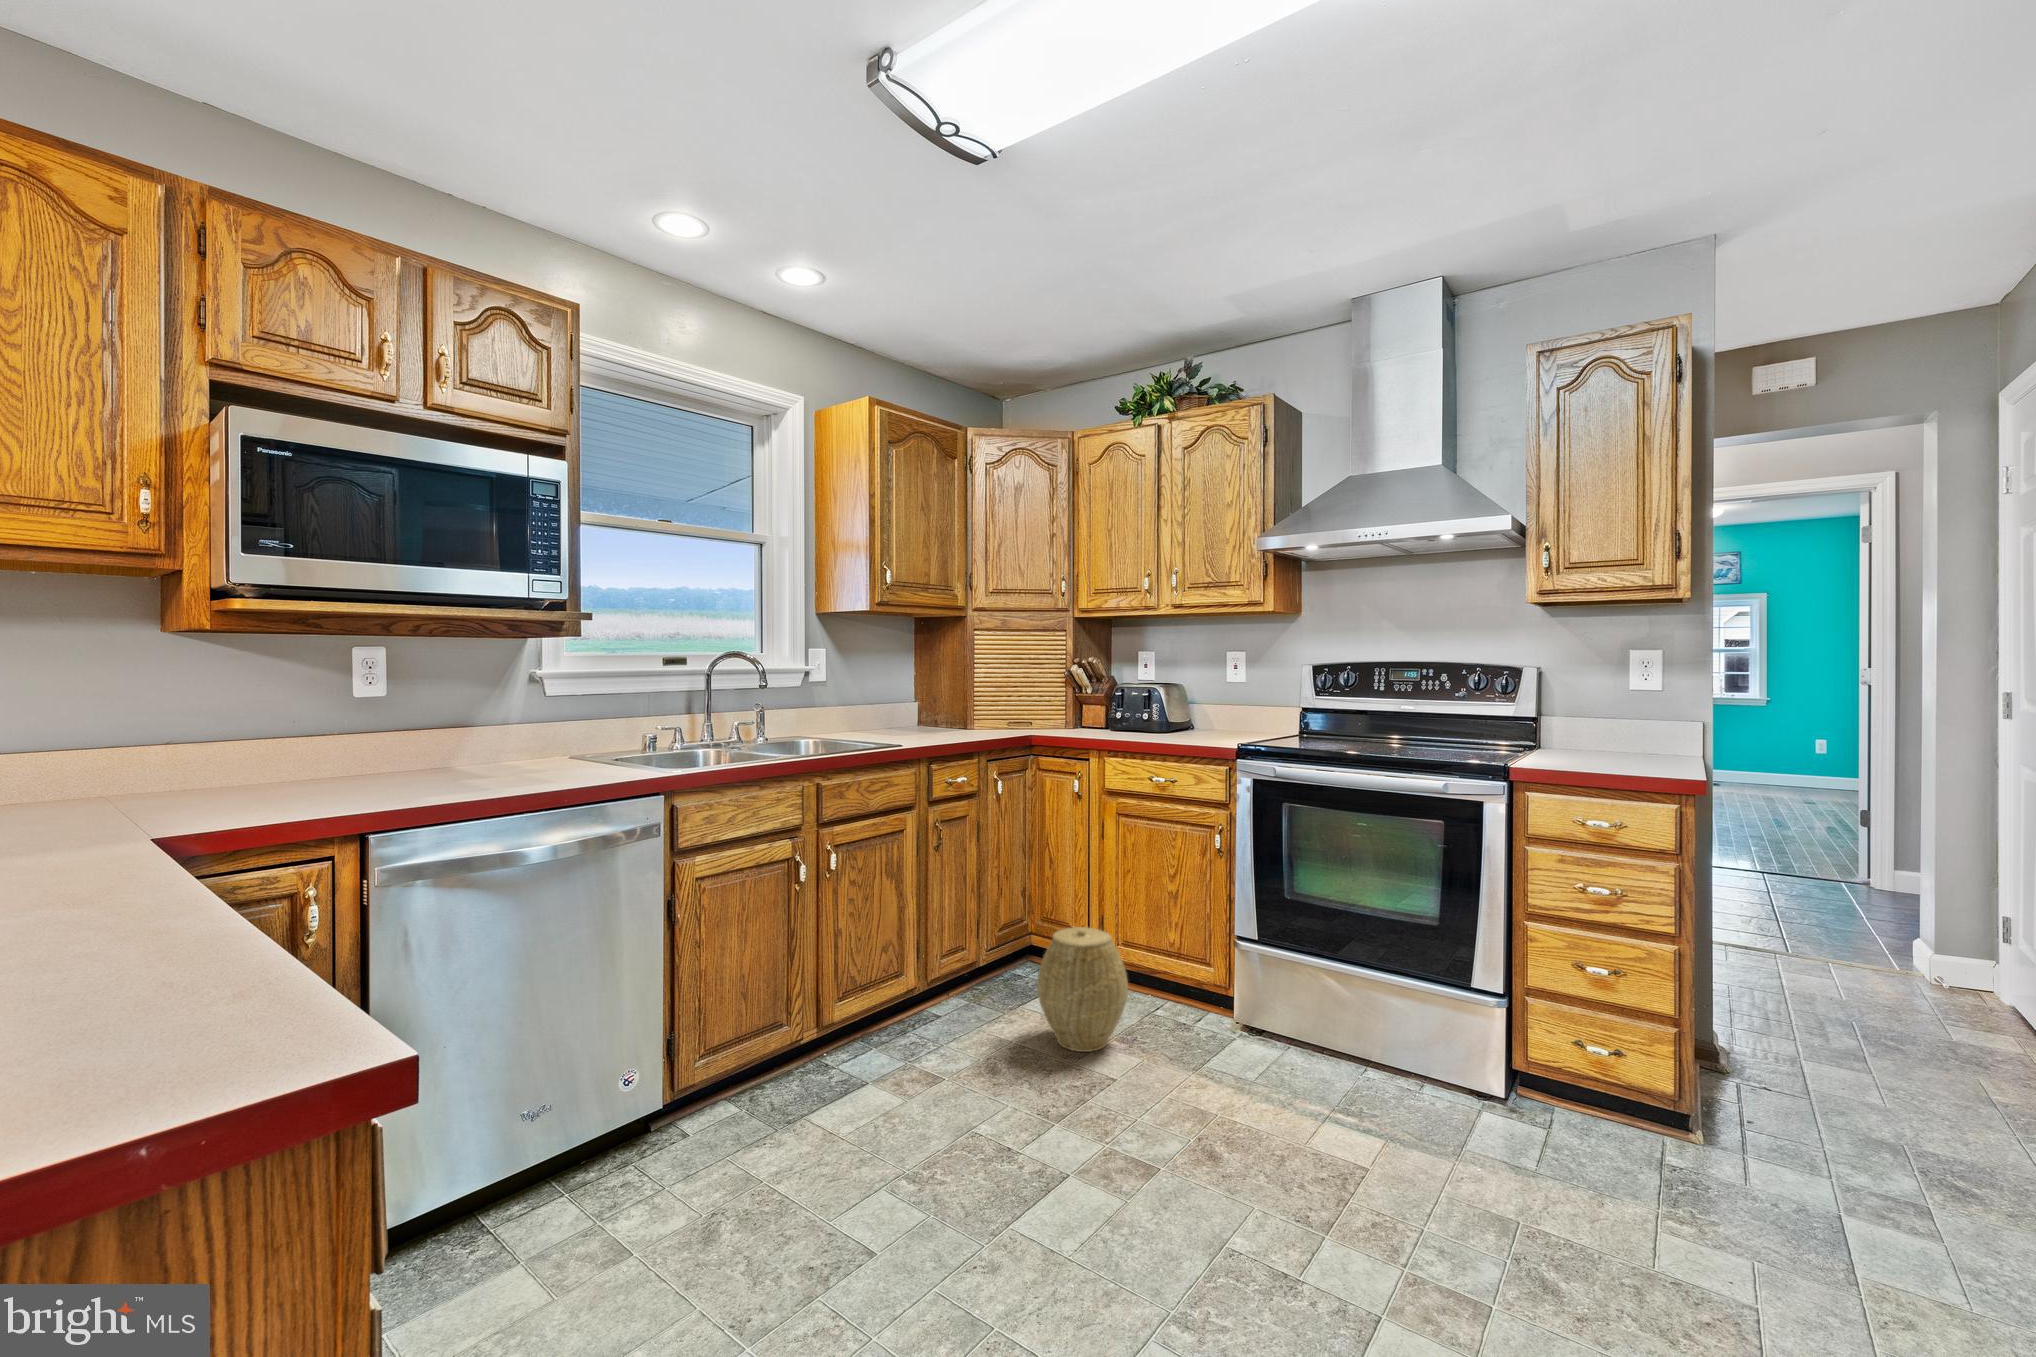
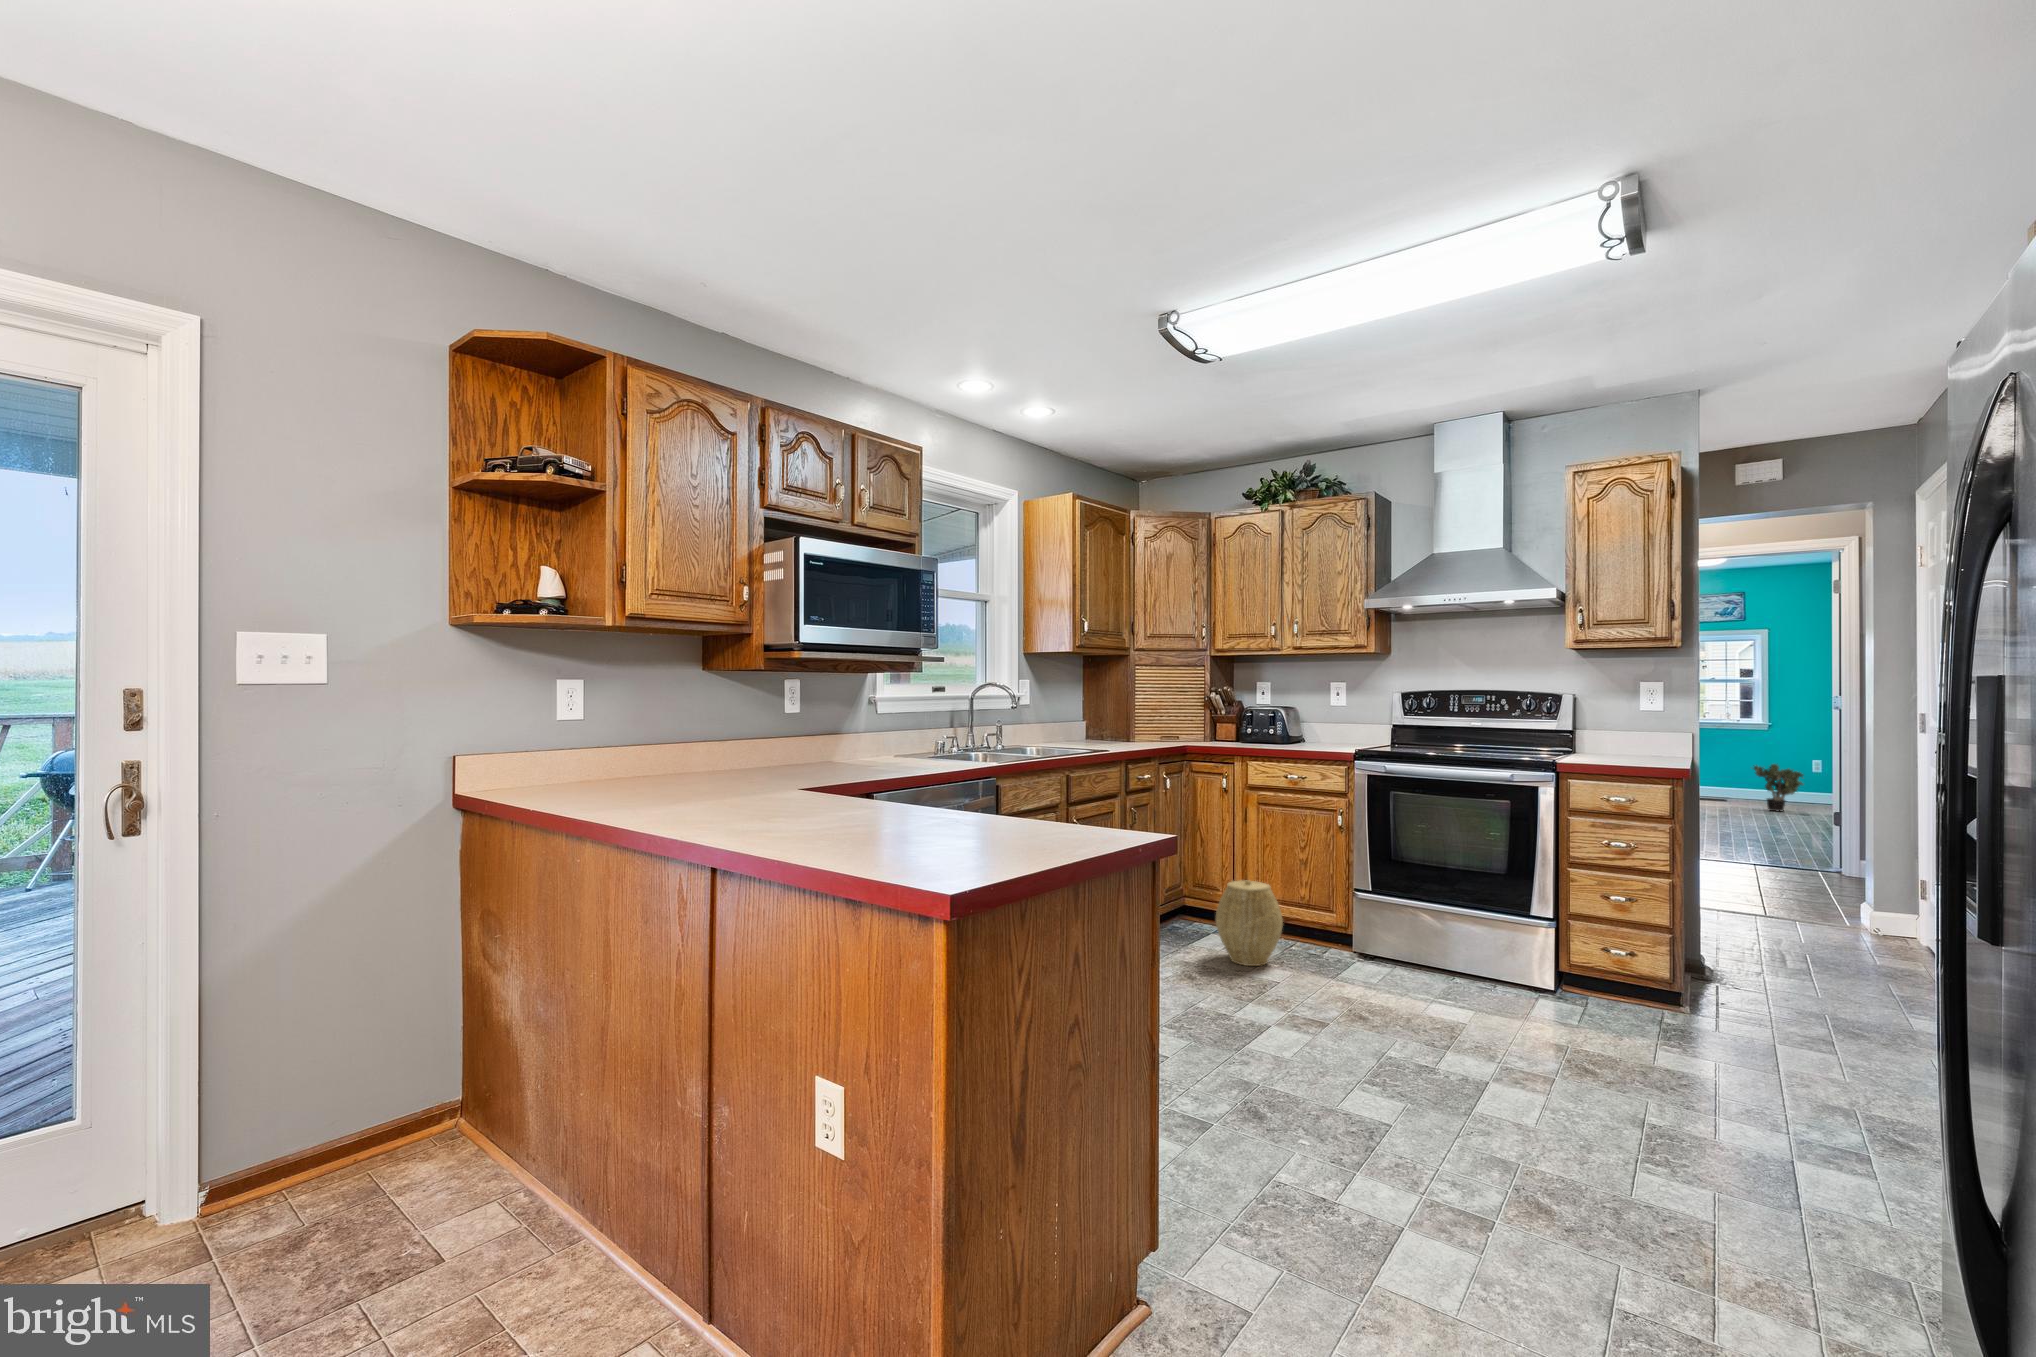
potted plant: none [1739,742,1800,796] -> present [1754,764,1804,811]

